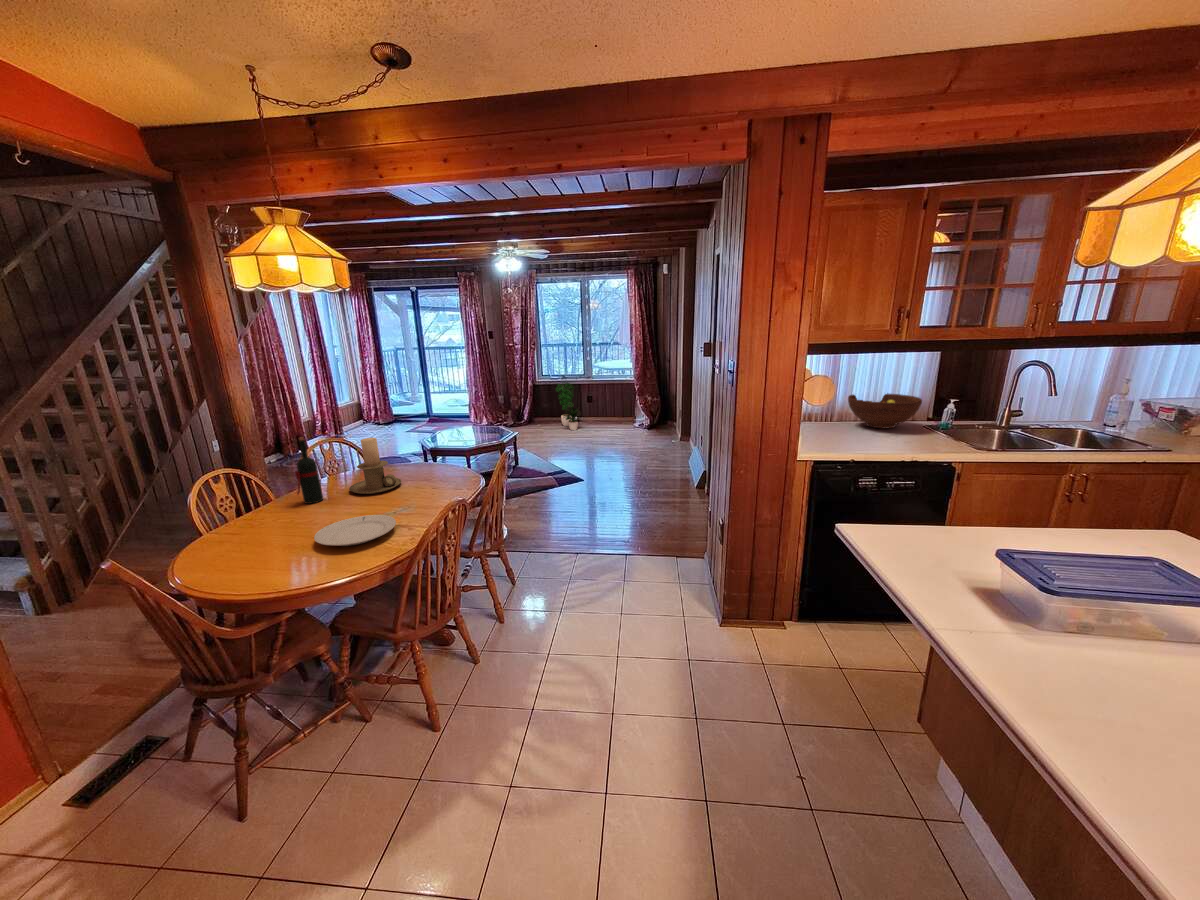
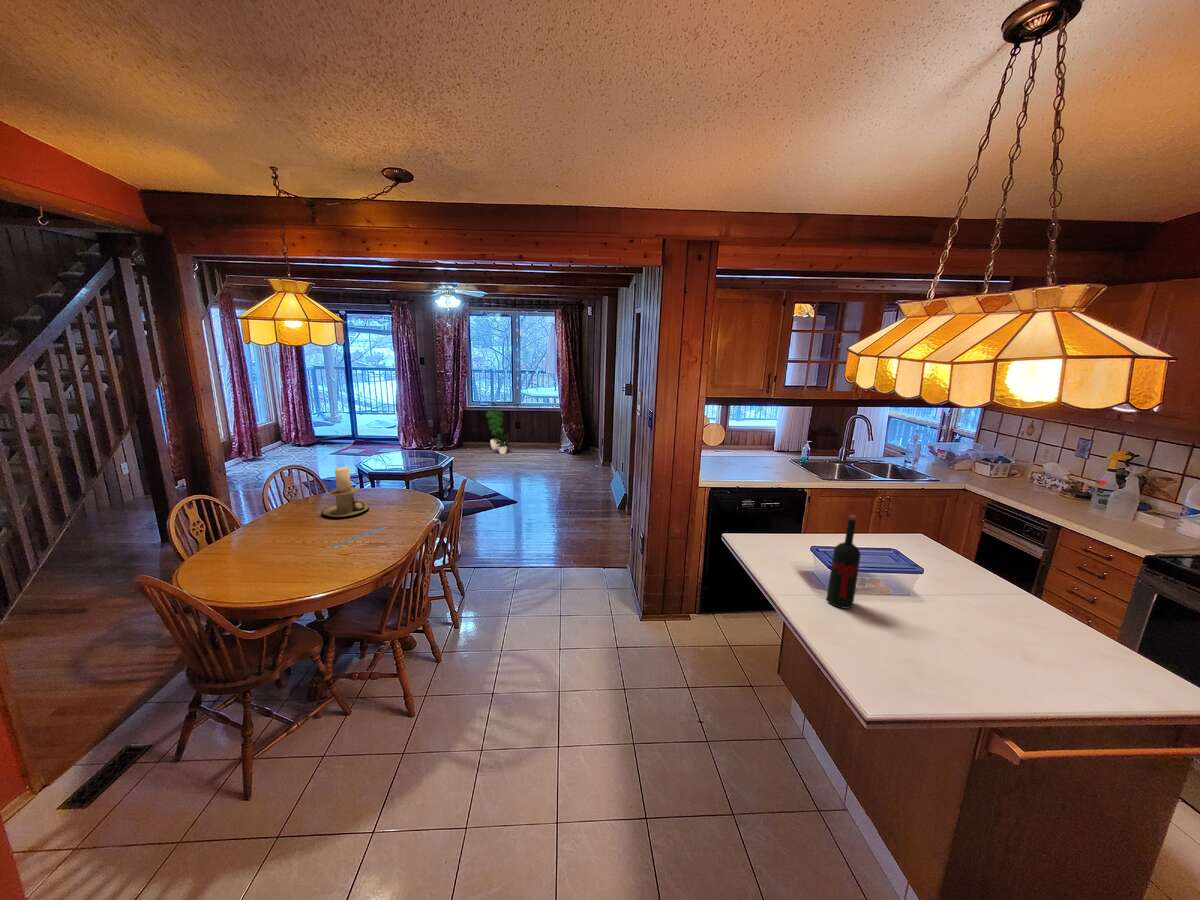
fruit bowl: present [848,393,922,428] -> none [736,434,787,462]
wine bottle: present [295,437,323,504] -> present [826,515,861,609]
plate: present [314,515,396,546] -> none [309,535,380,561]

